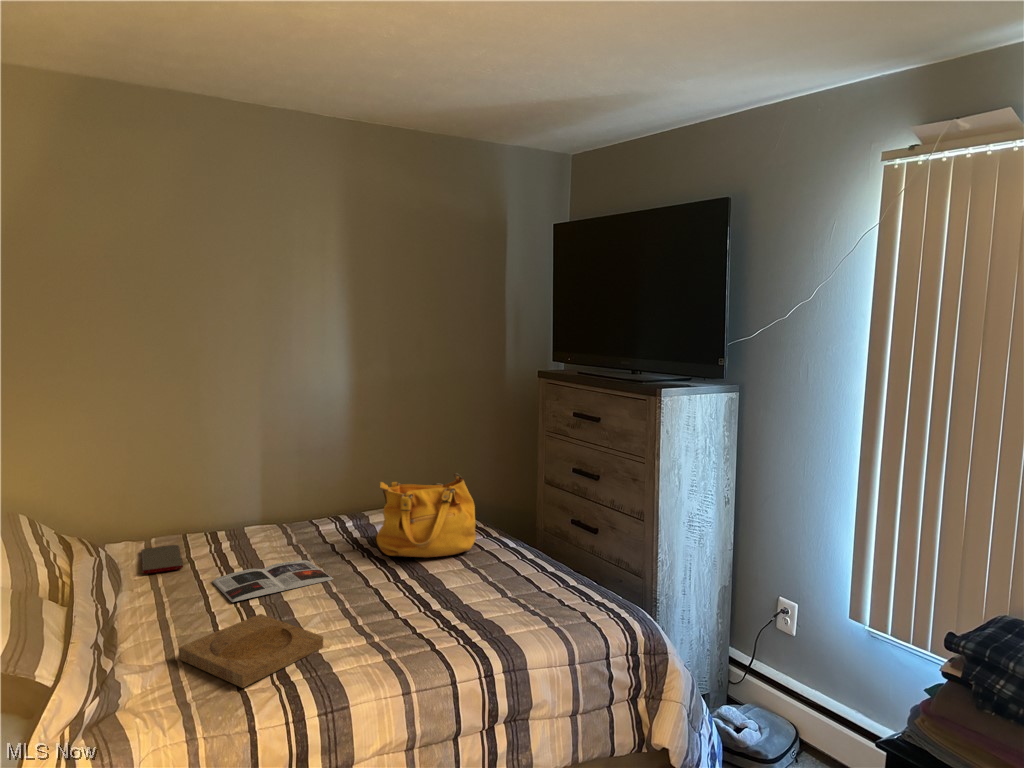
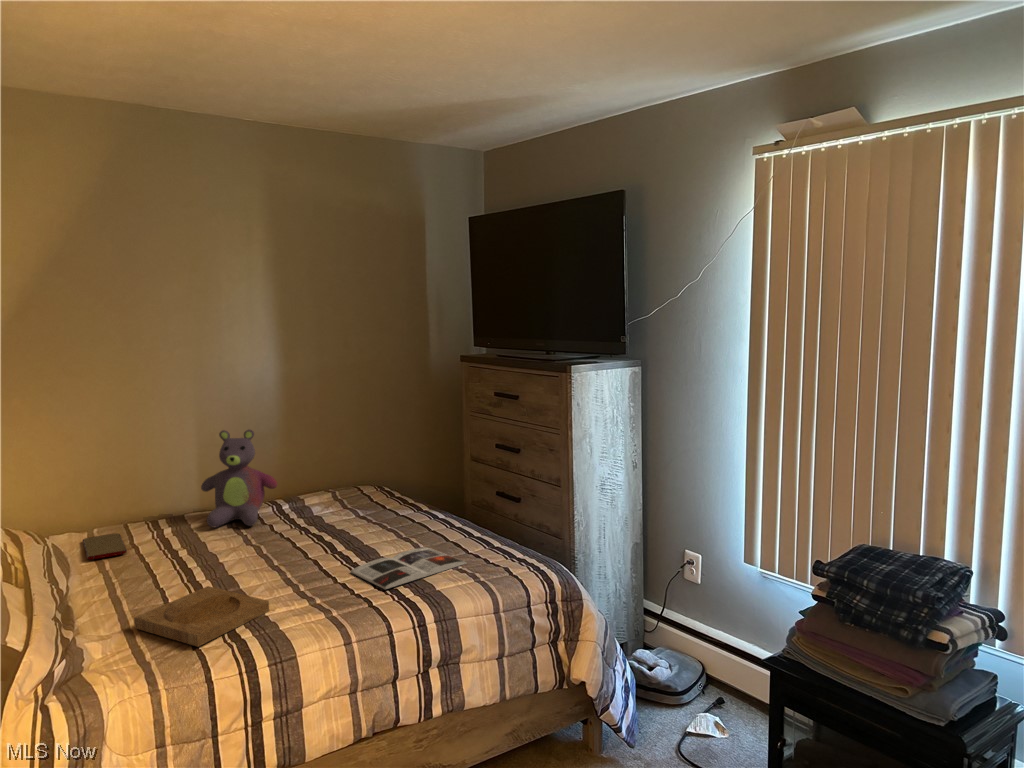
stuffed bear: none [264,442,341,544] -> present [201,430,277,527]
handbag: present [376,473,476,558] -> none [313,452,408,532]
magazine: present [212,560,333,602] -> present [351,548,466,589]

